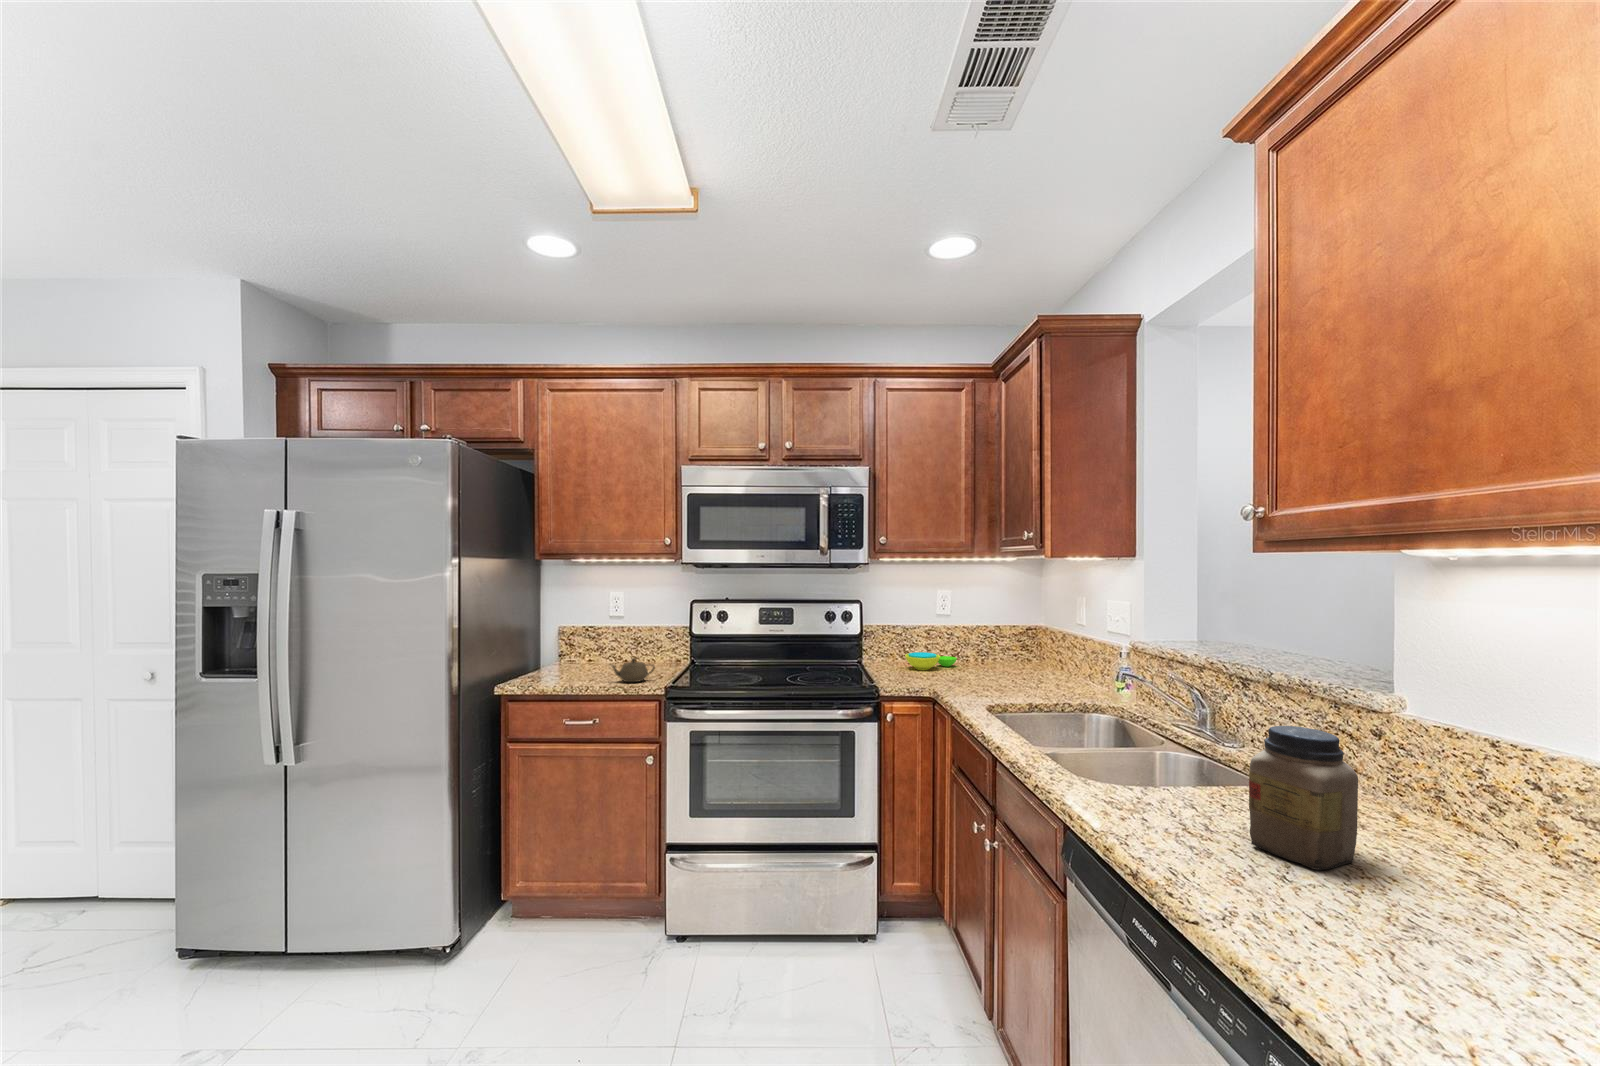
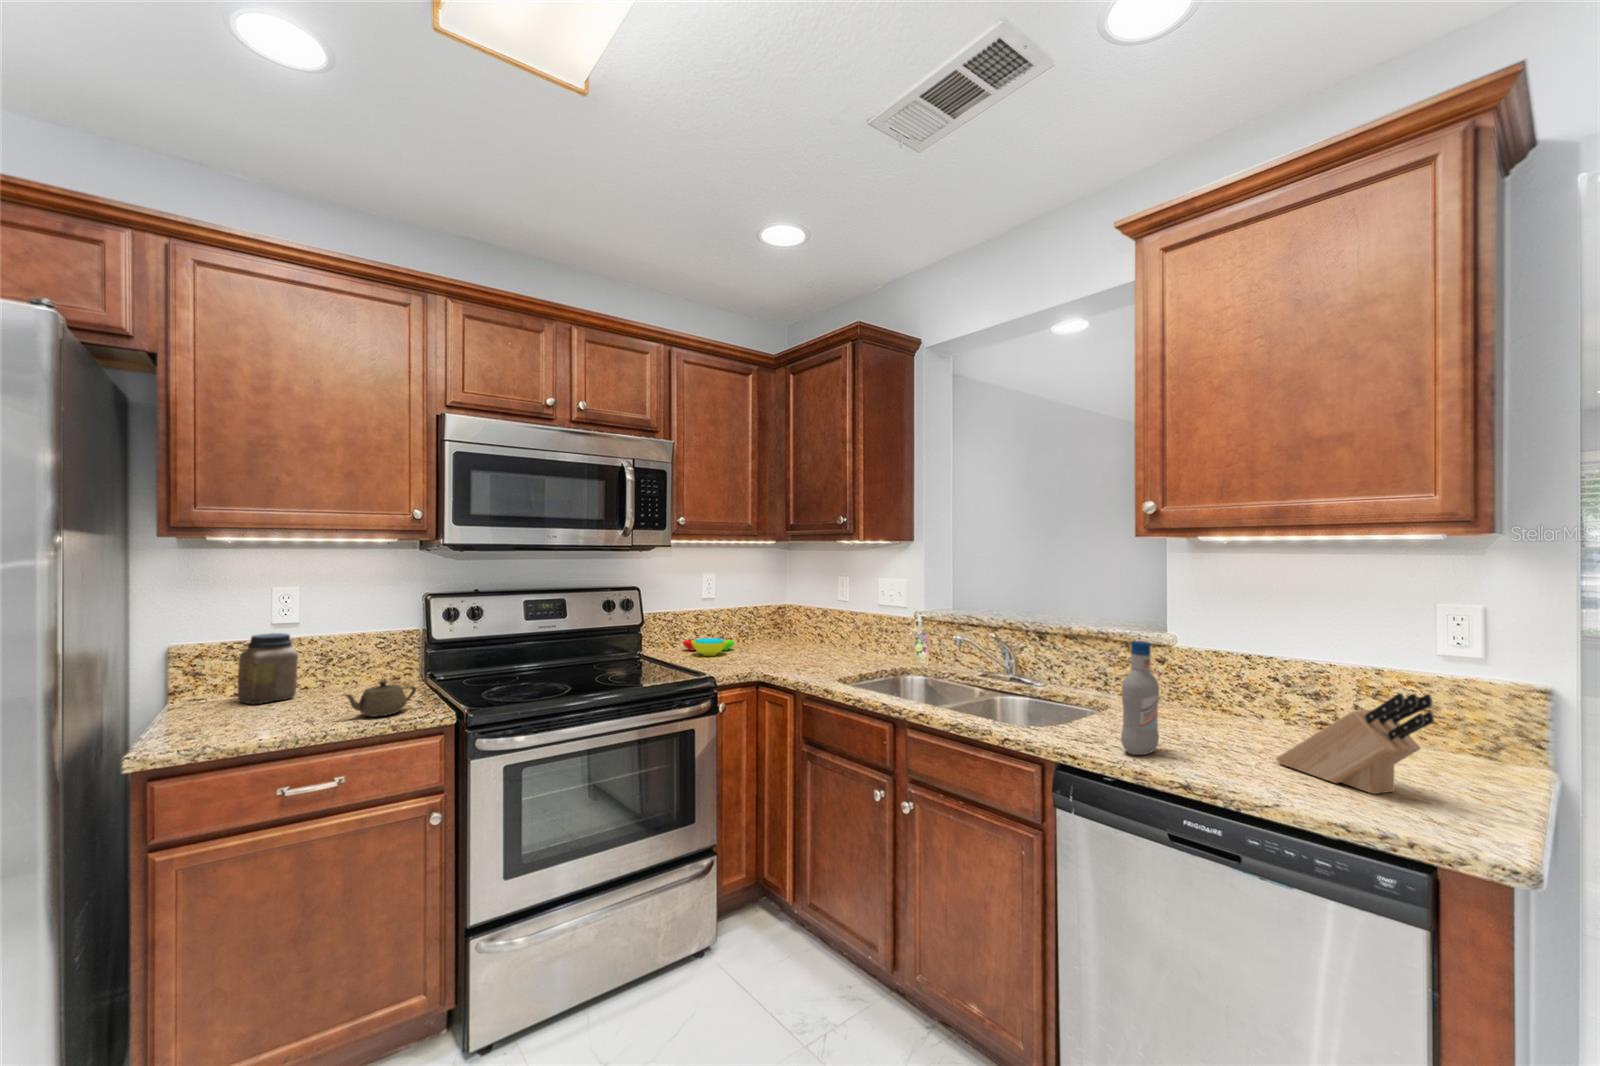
bottle: none [1129,687,1194,834] -> present [1121,641,1159,755]
jar: present [1249,726,1358,869] -> present [237,633,298,705]
knife block: none [1346,803,1503,974] -> present [1276,693,1434,794]

